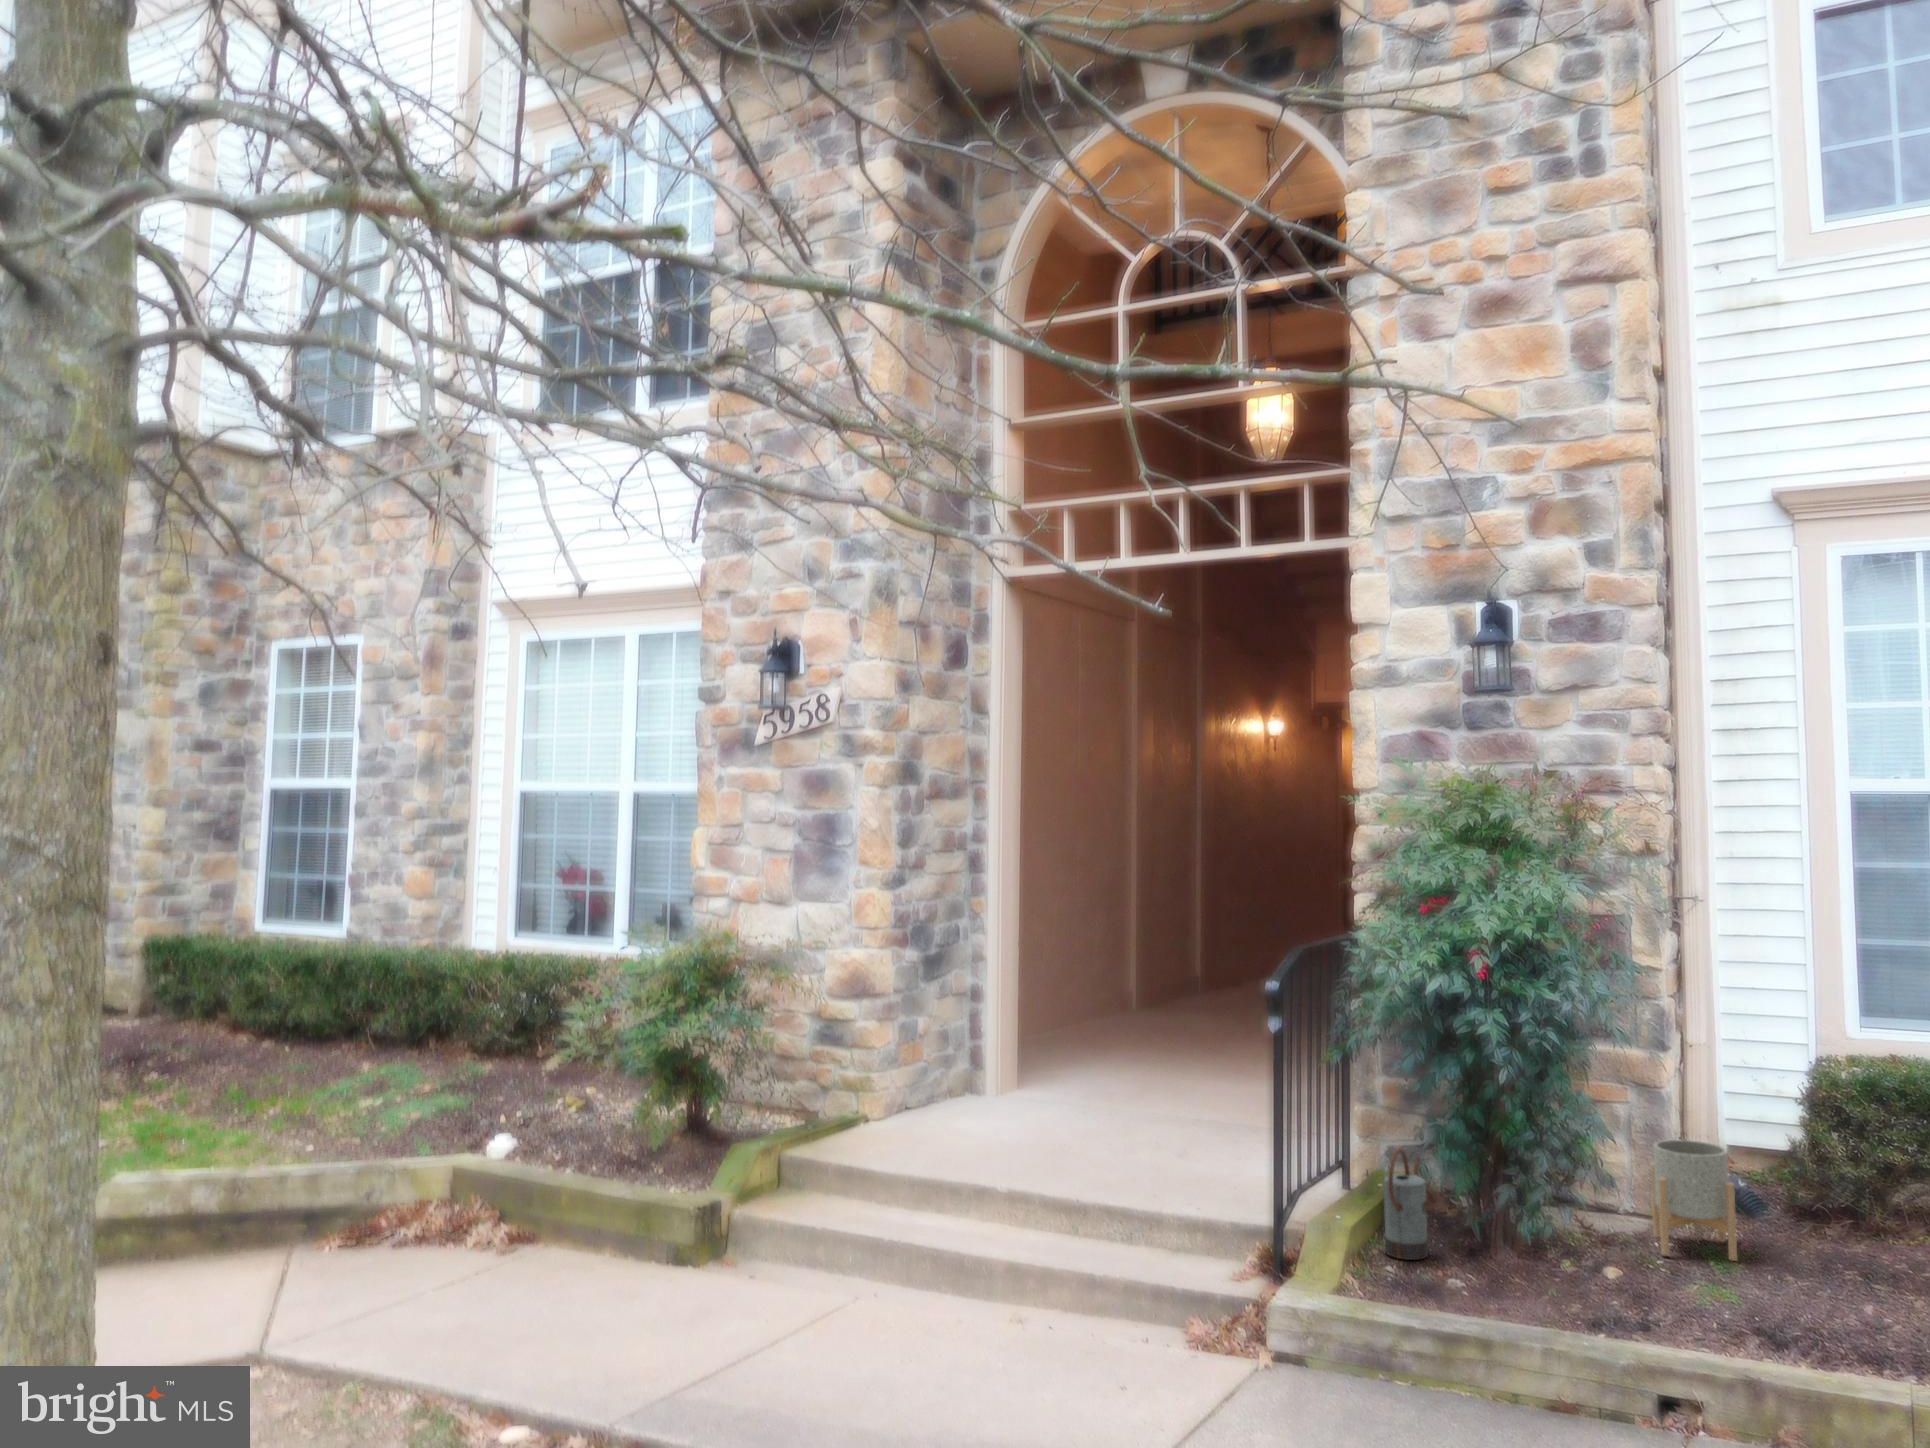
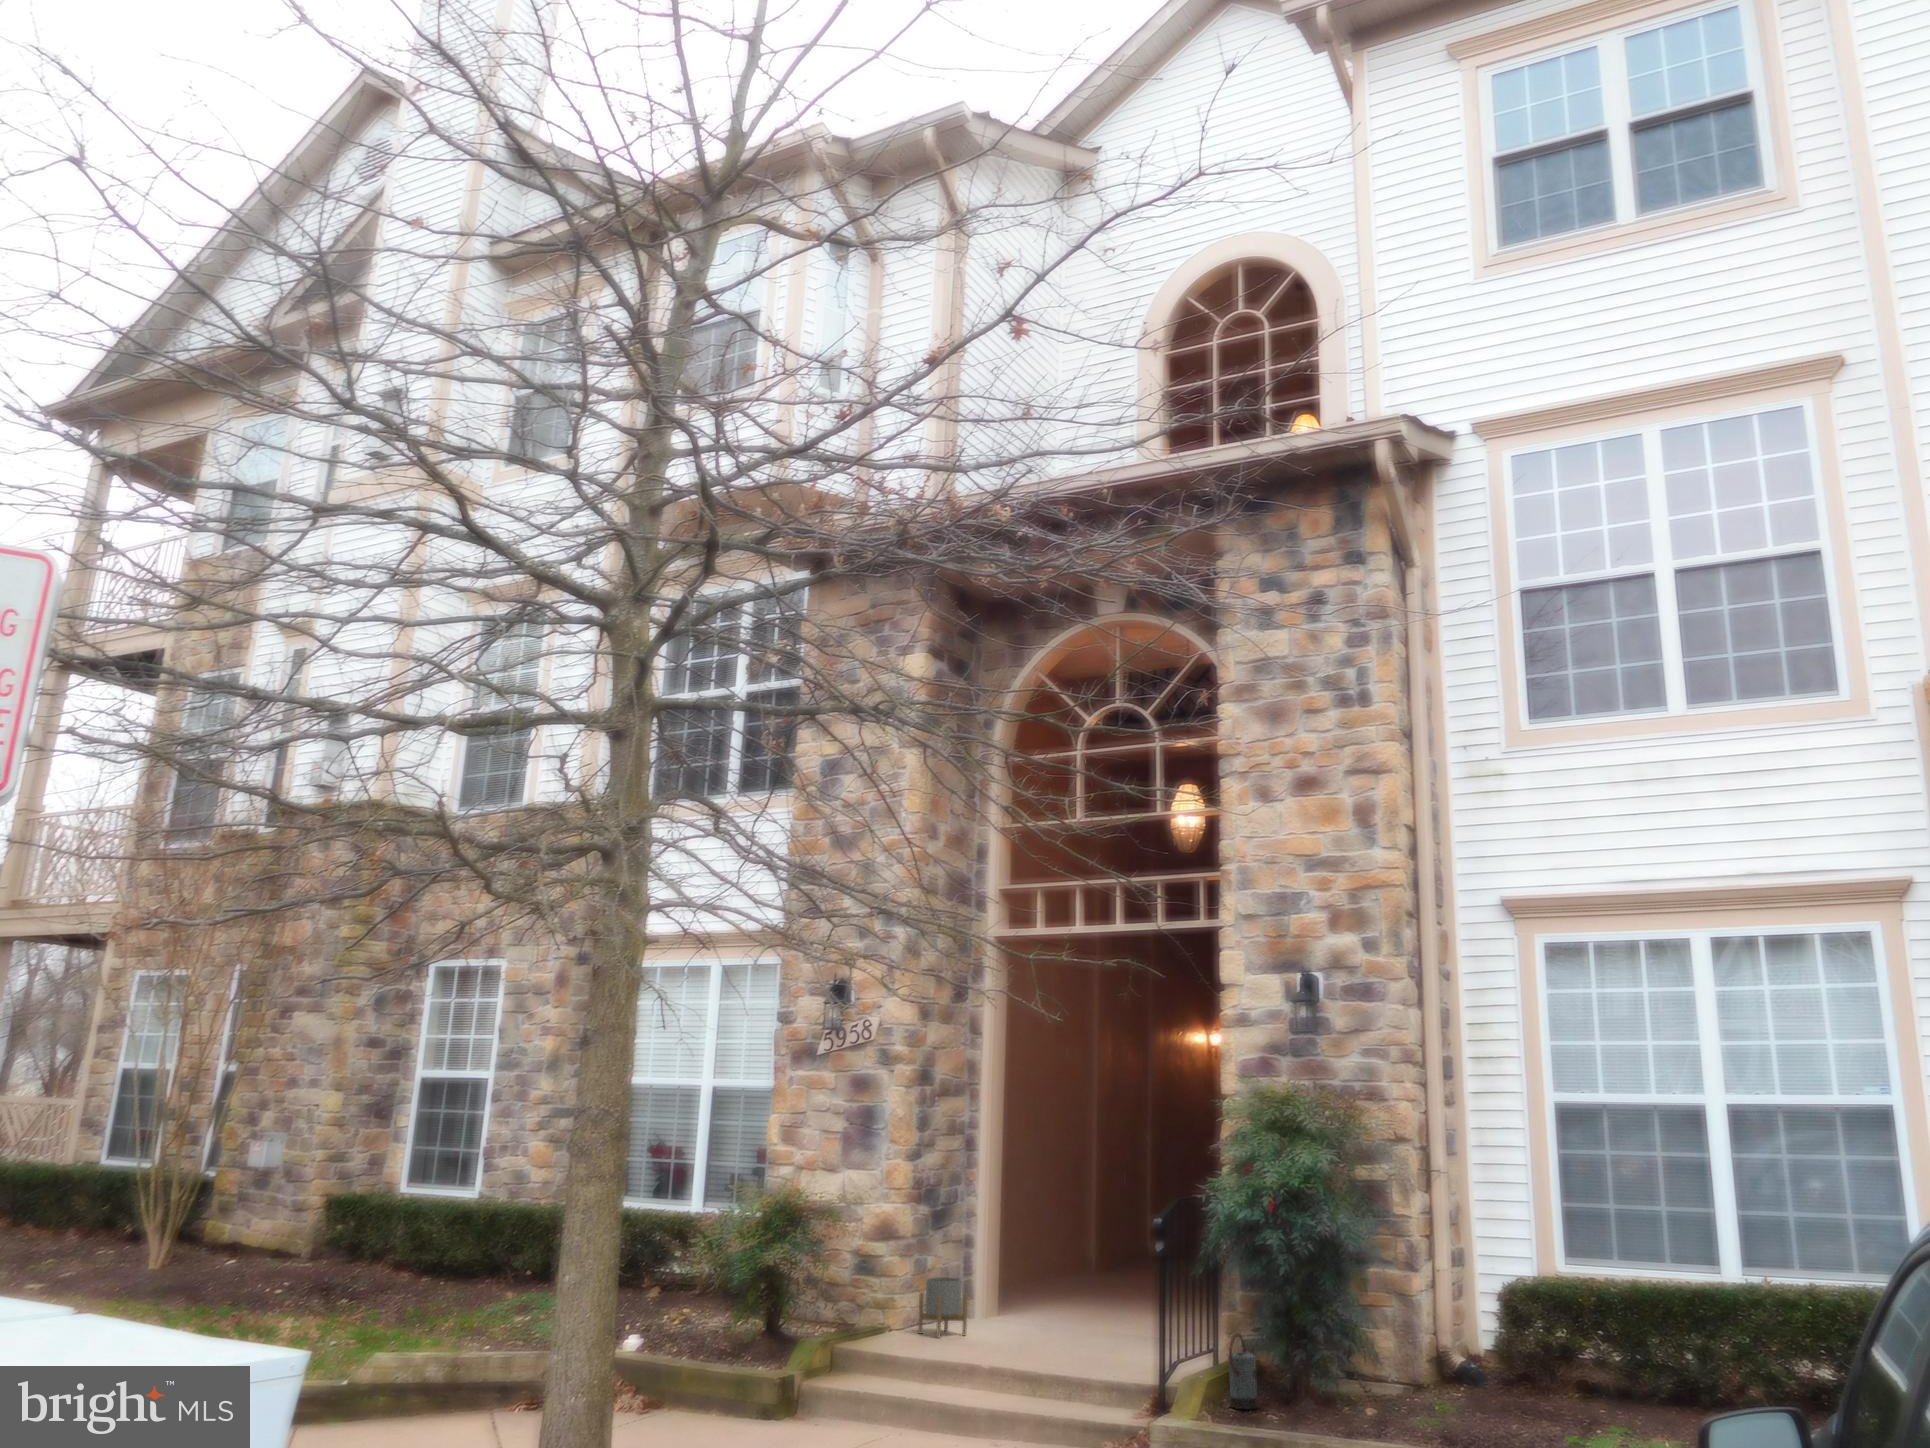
planter: present [1651,1140,1737,1261] -> present [918,1277,967,1338]

